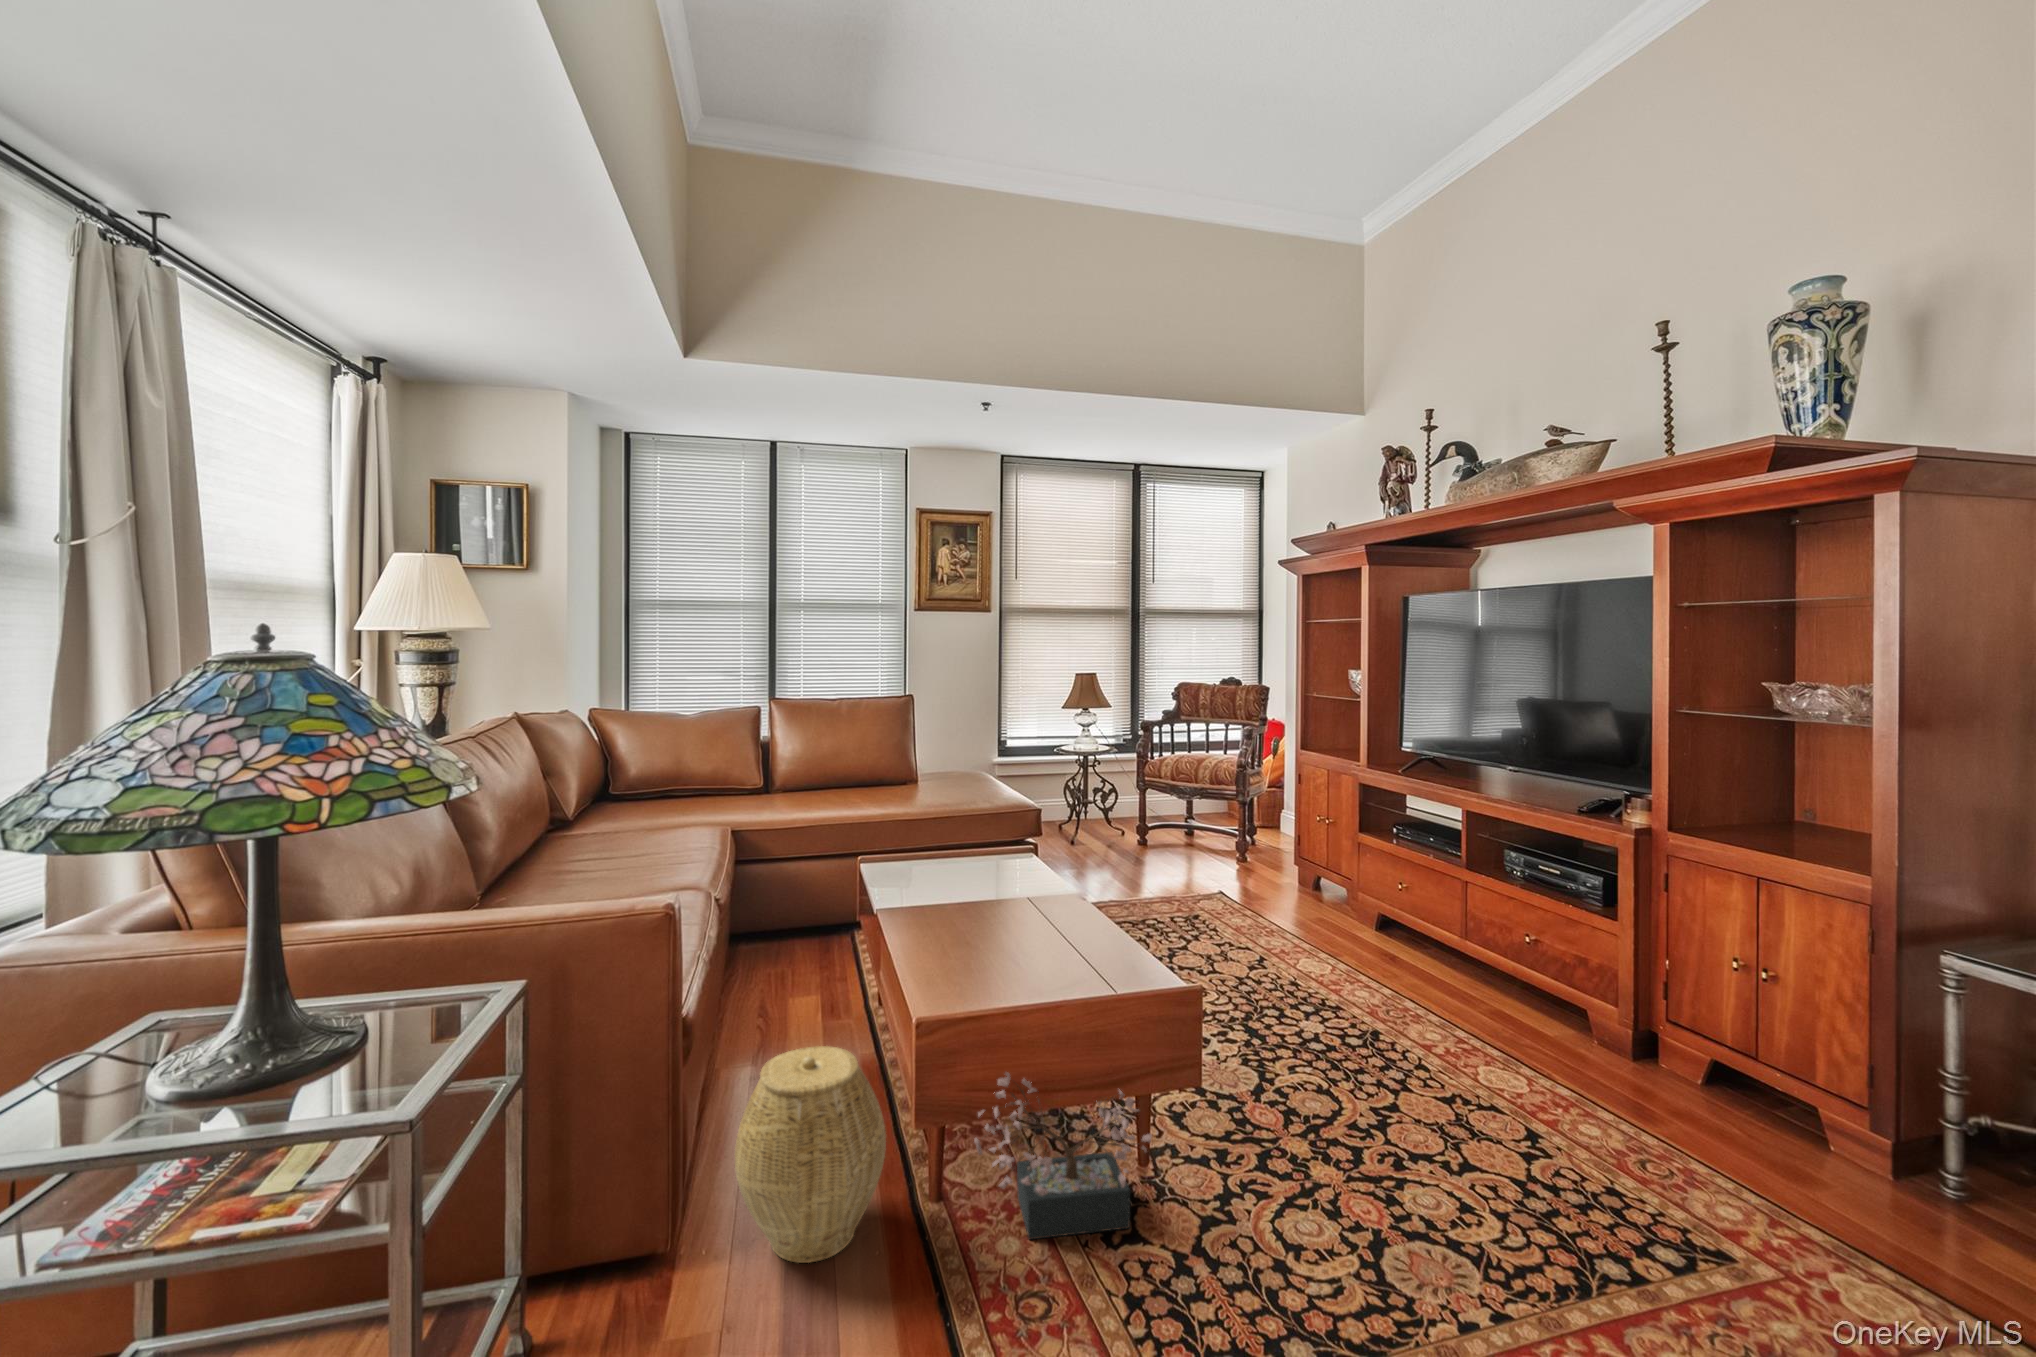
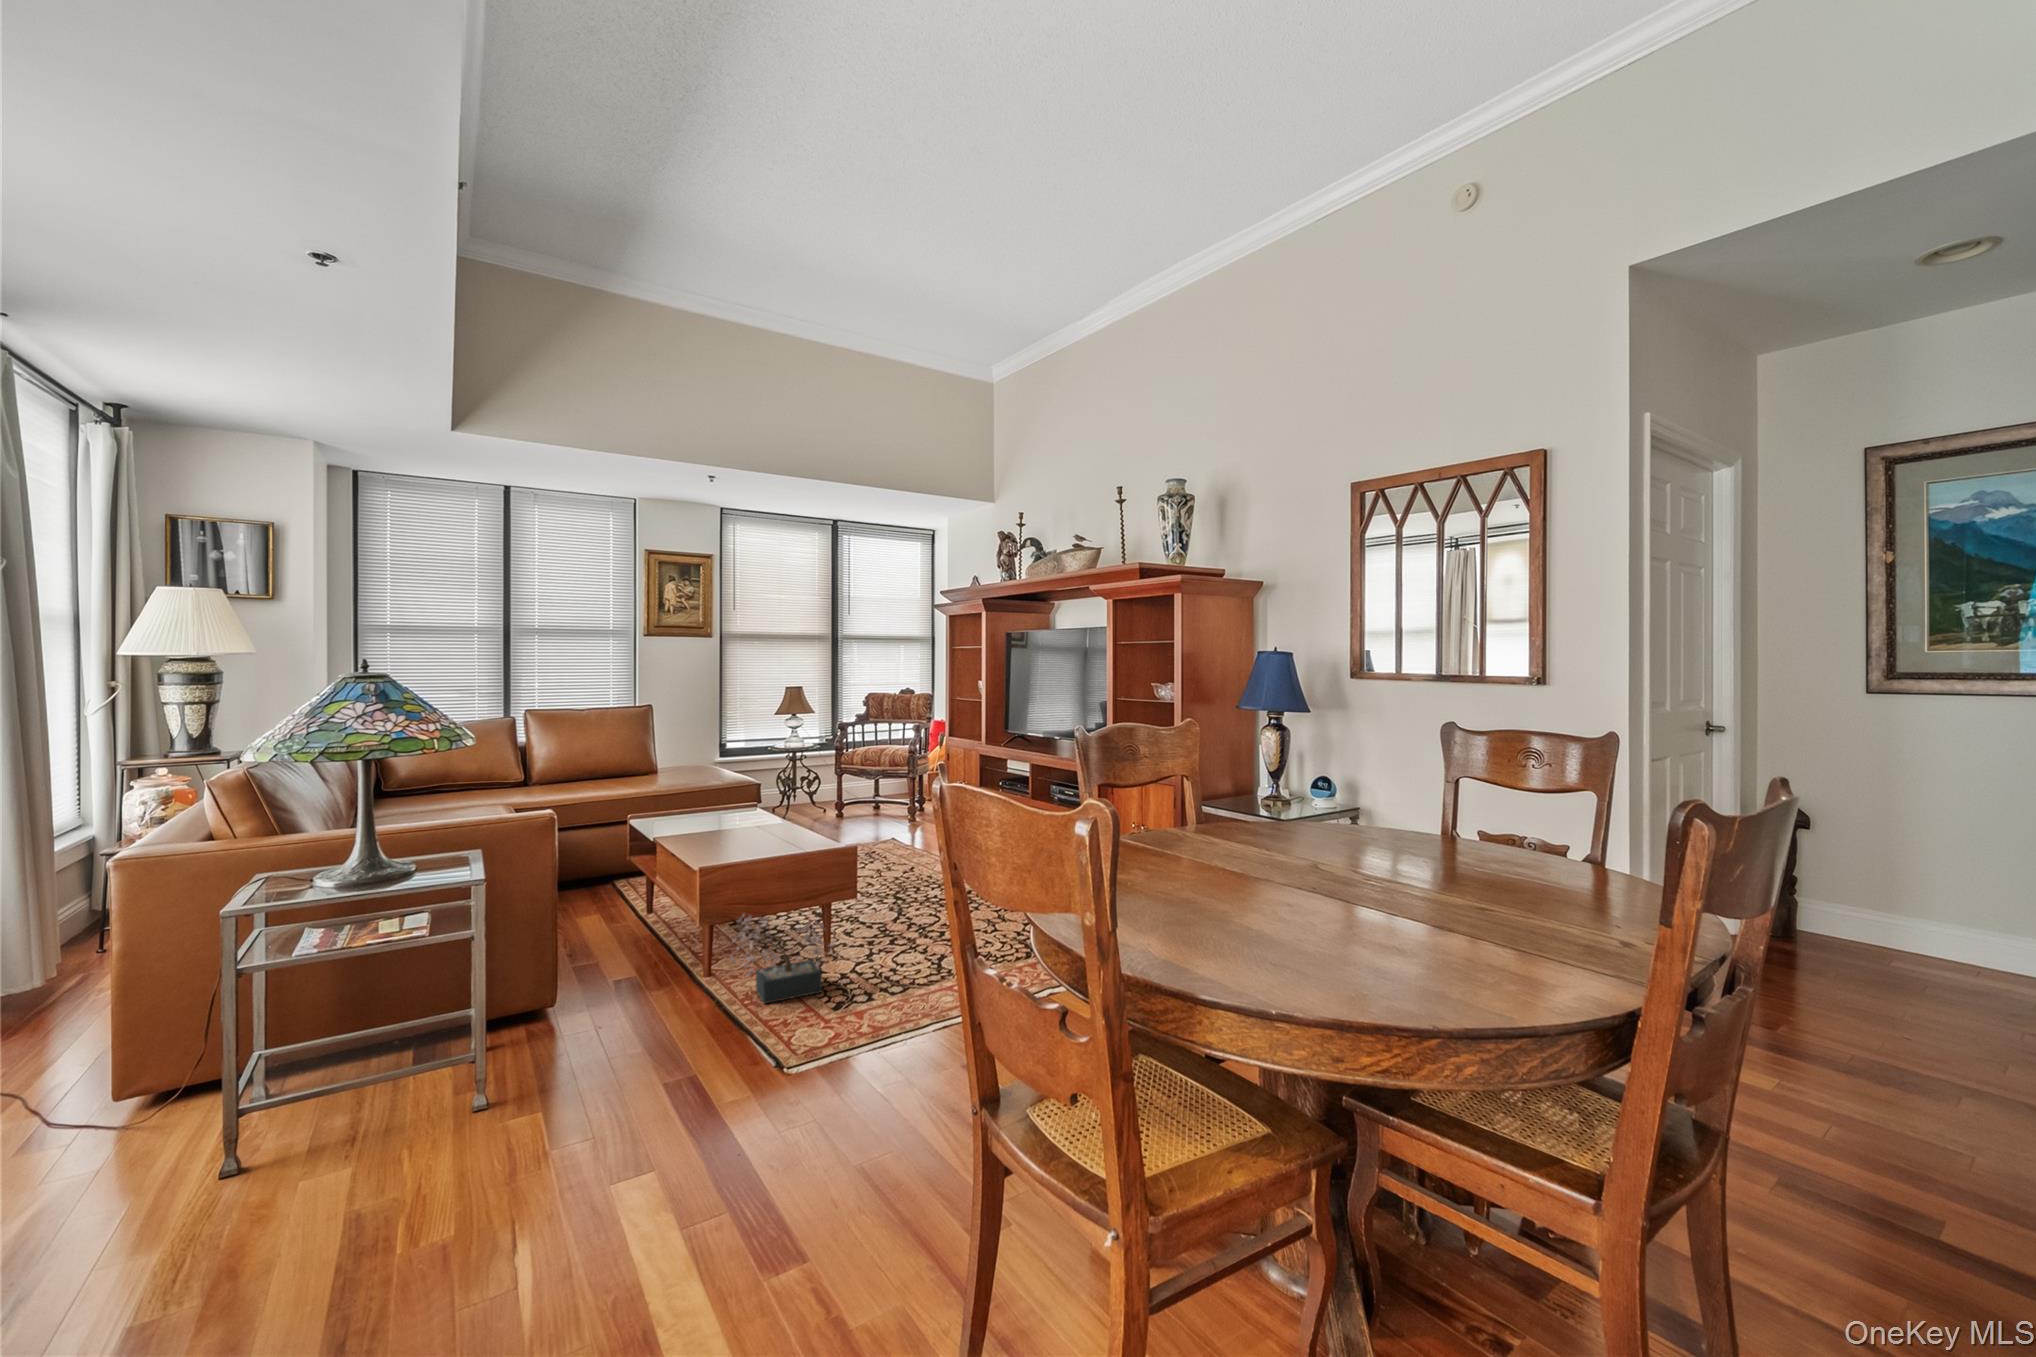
woven basket: present [735,1046,886,1263] -> none [581,912,677,1030]

